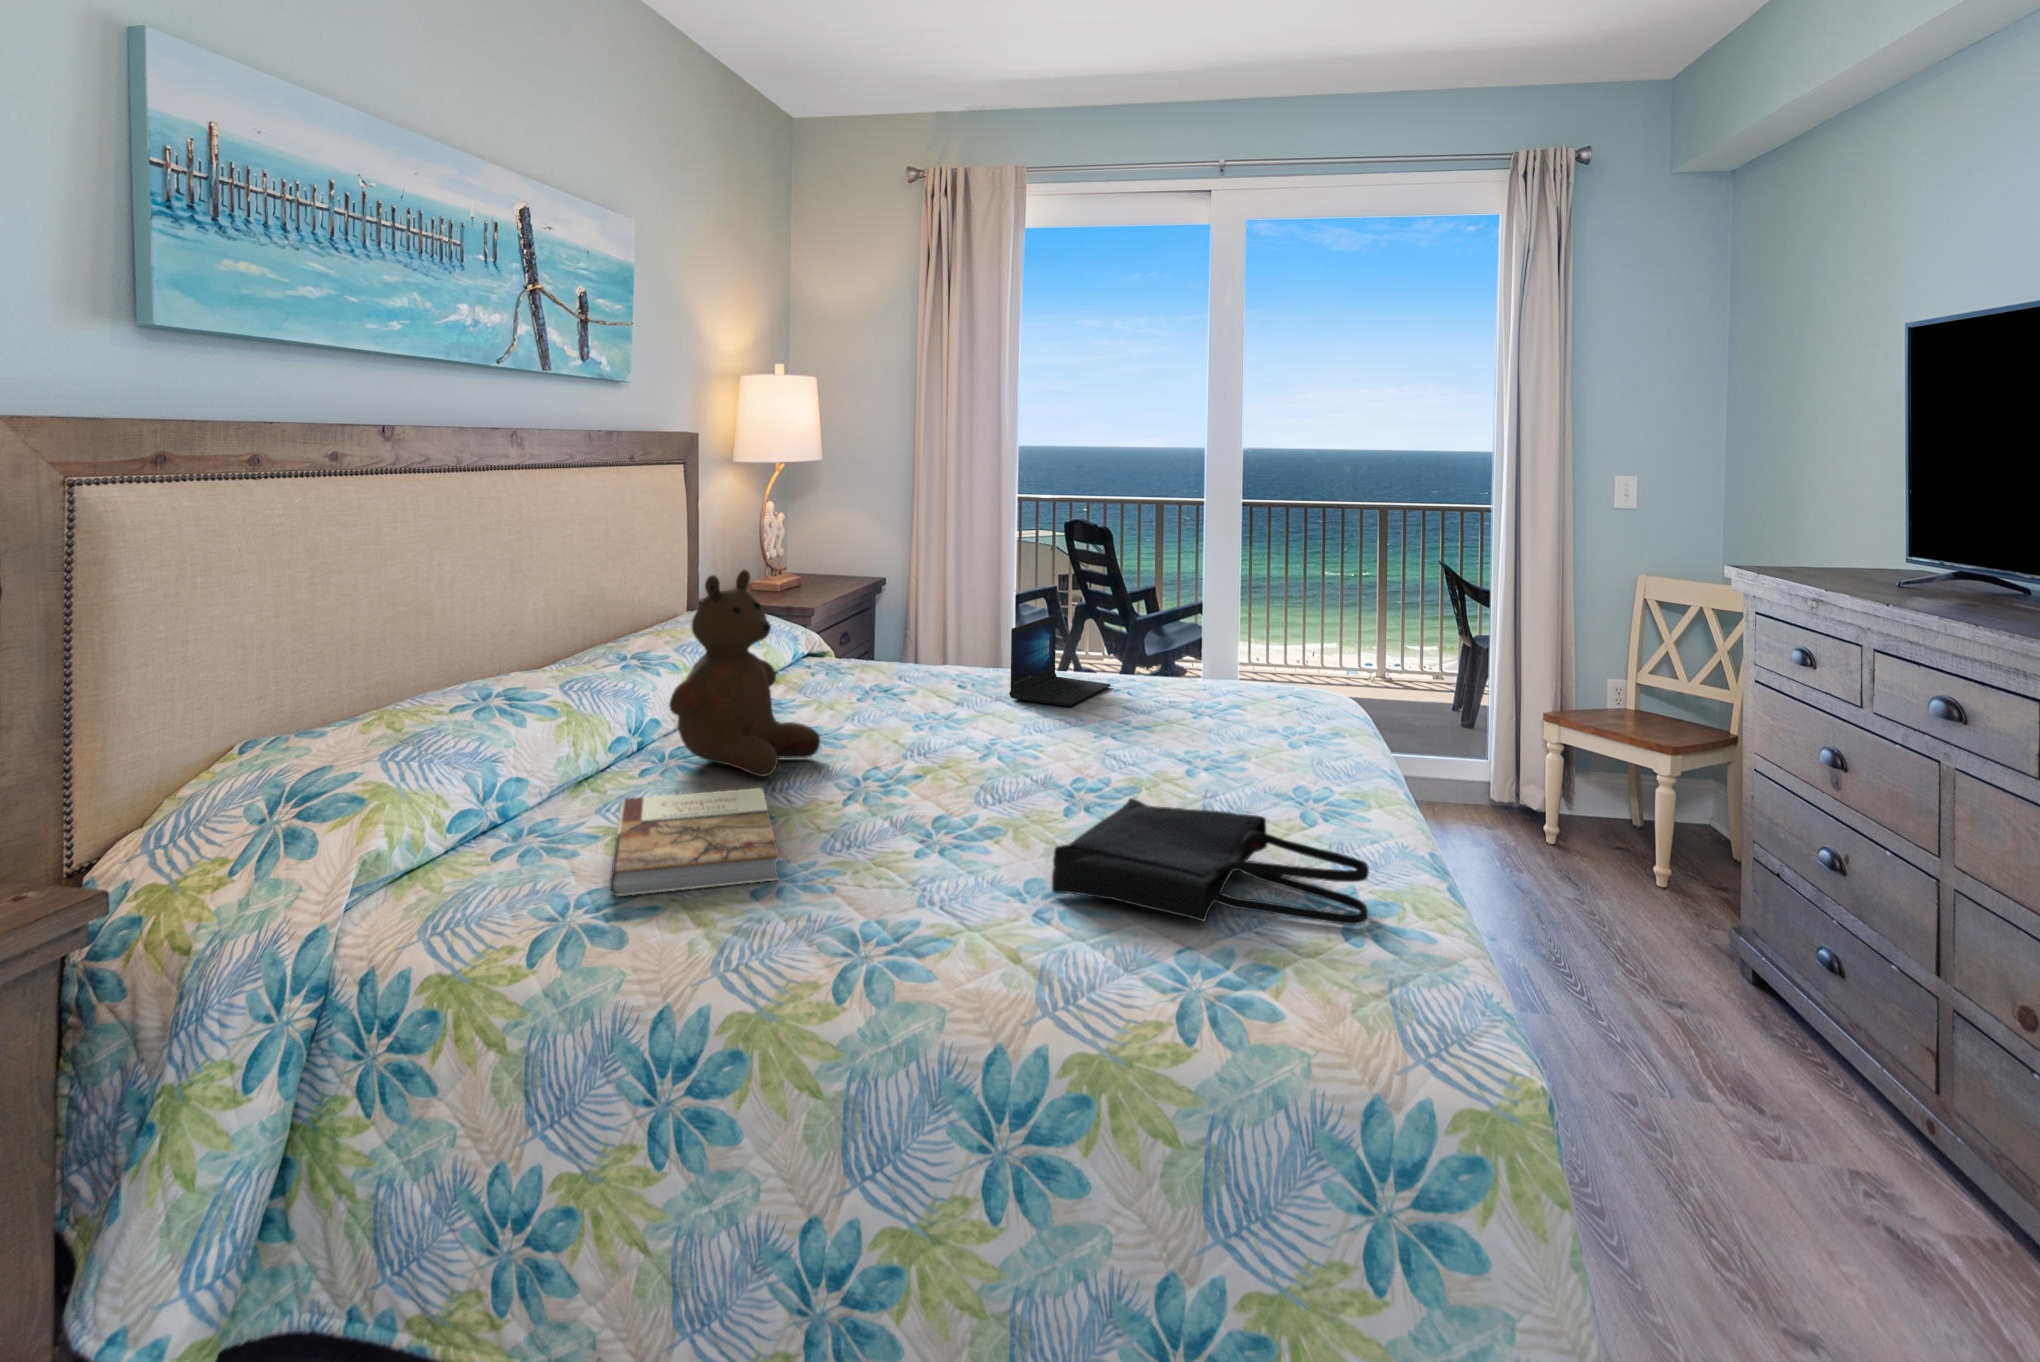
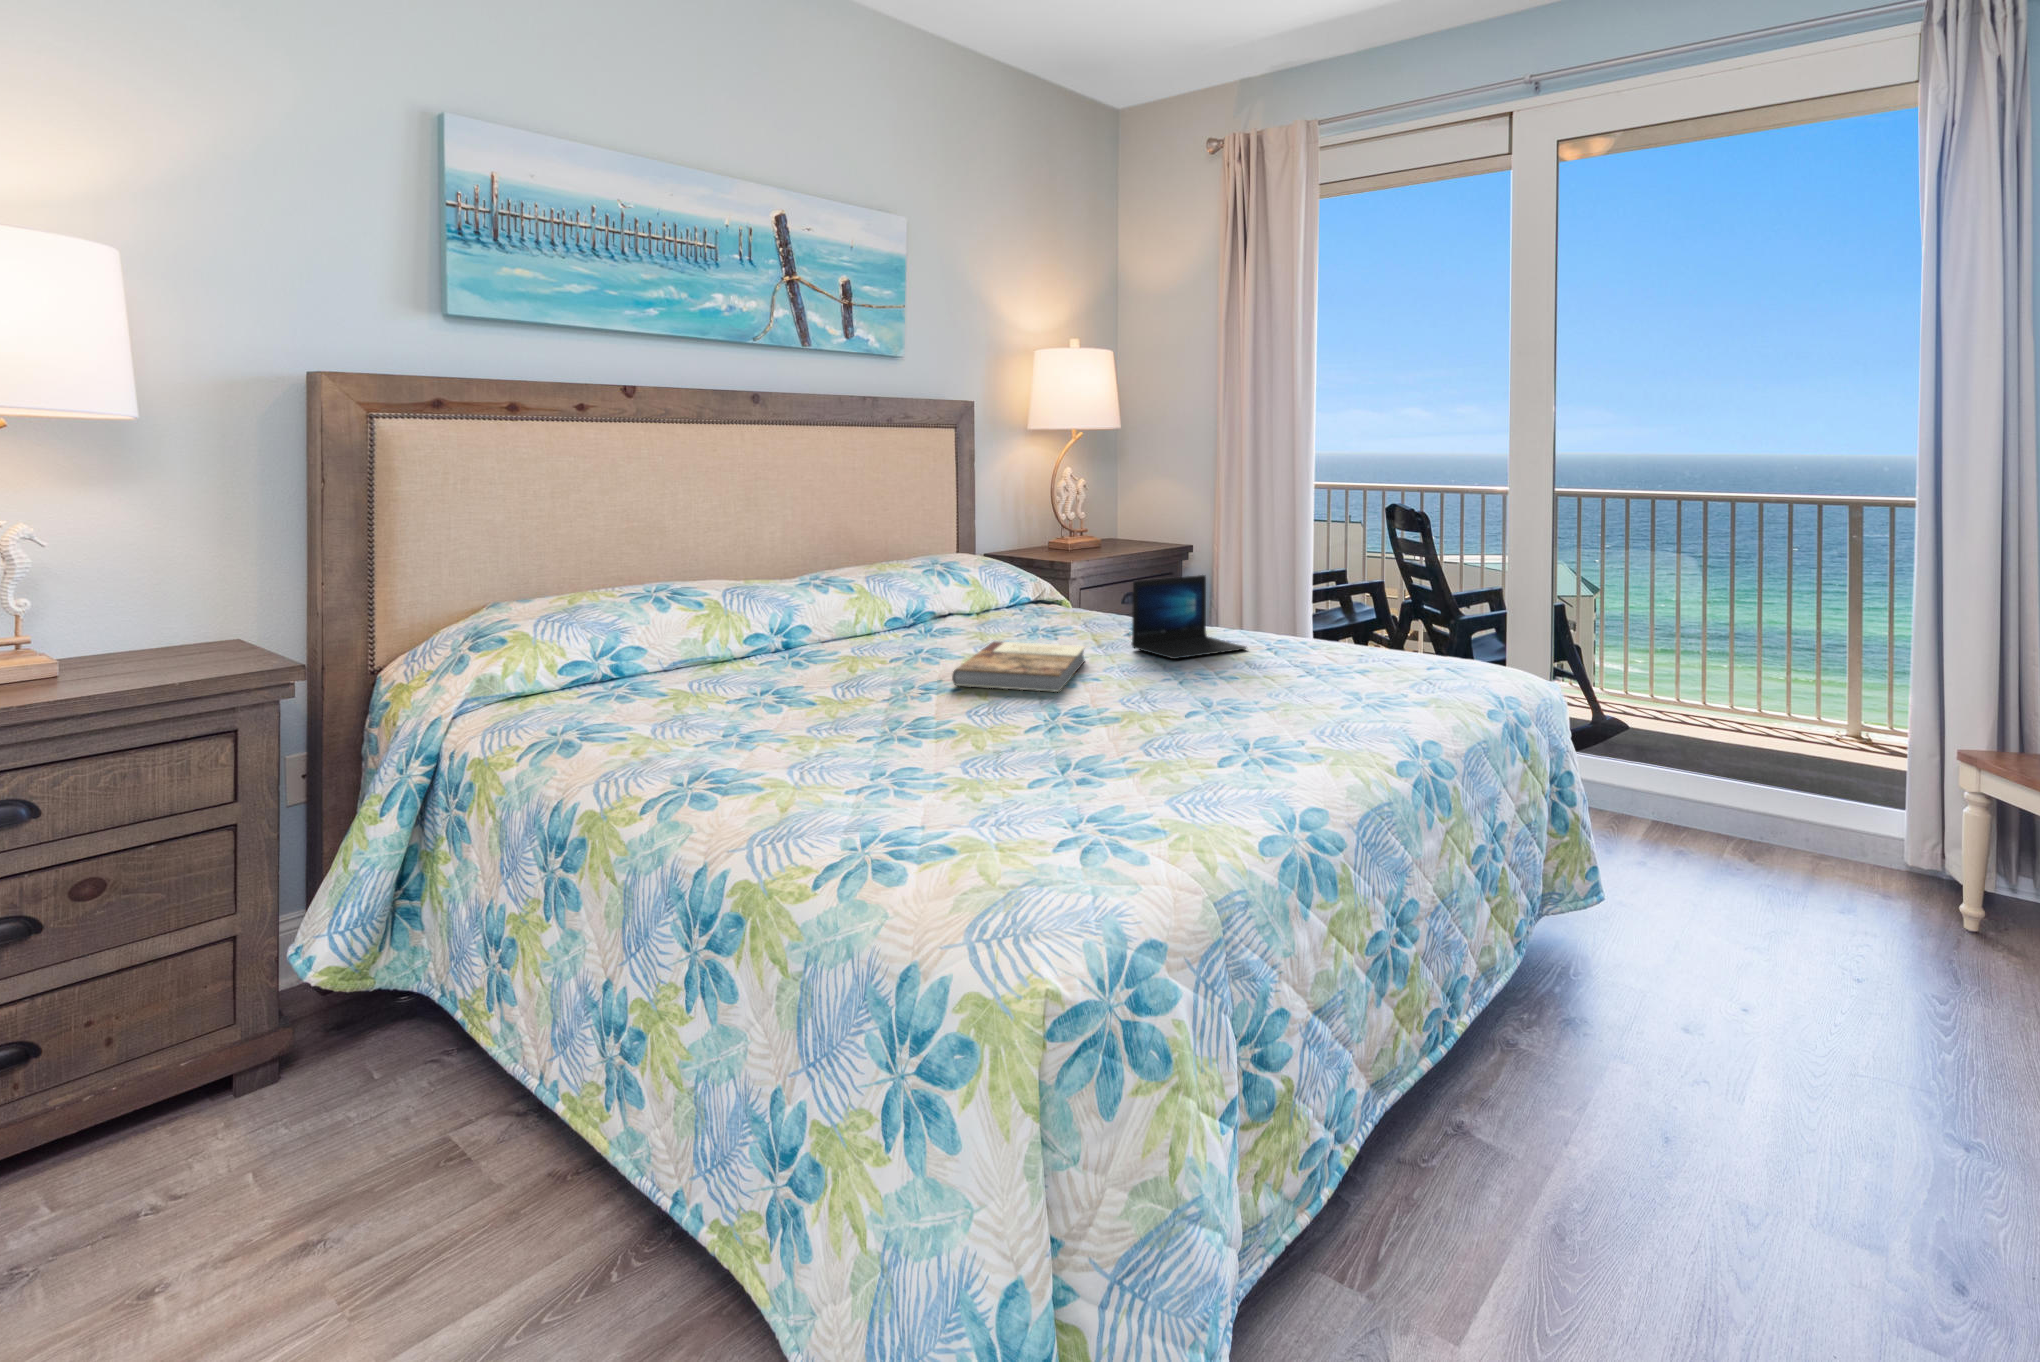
teddy bear: present [669,570,820,776] -> none [766,505,896,676]
book: present [610,788,779,896] -> present [952,642,1085,692]
tote bag: present [1052,798,1369,925] -> none [878,718,1108,843]

